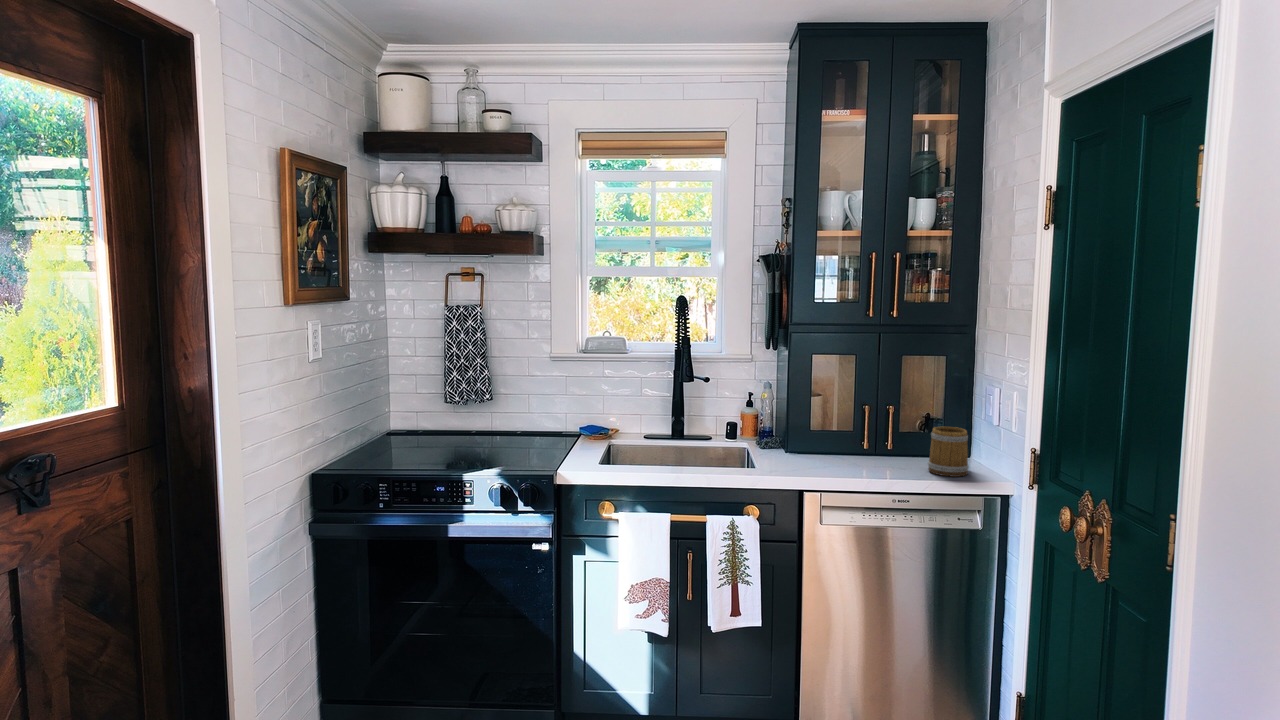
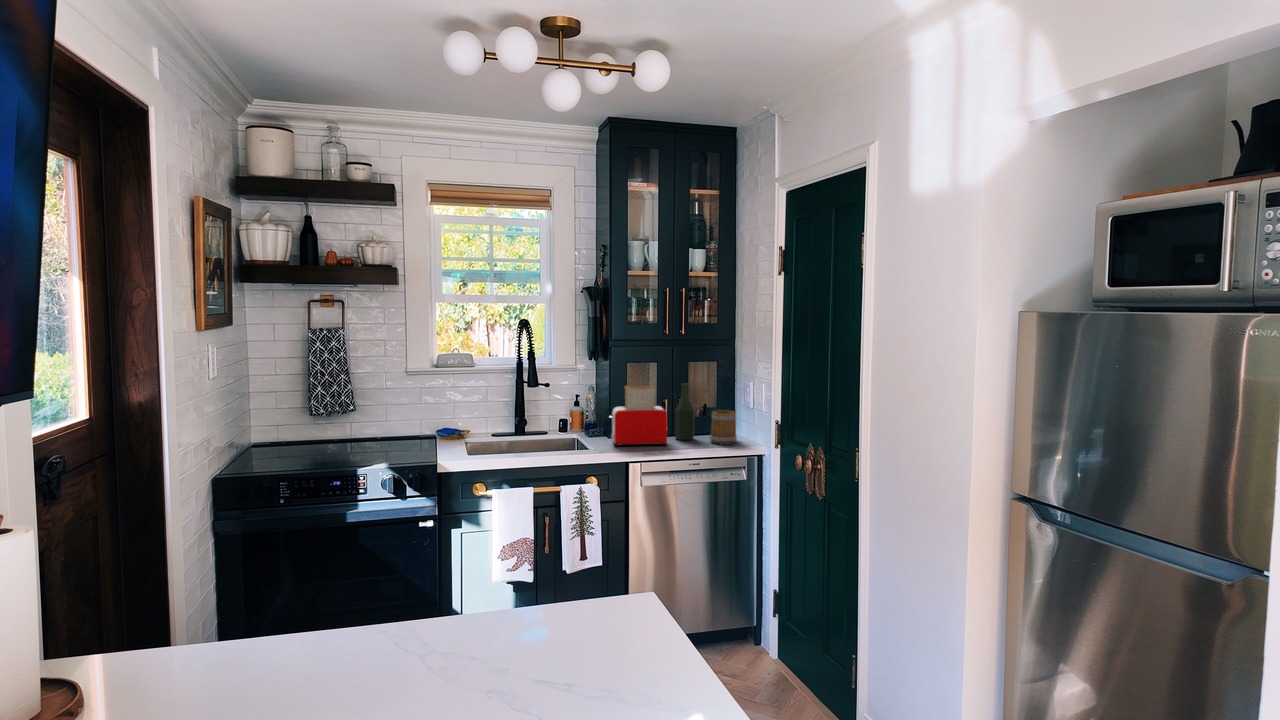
toaster: none [784,386,864,471] -> present [609,386,667,447]
bottle: none [878,386,908,464] -> present [675,383,695,440]

